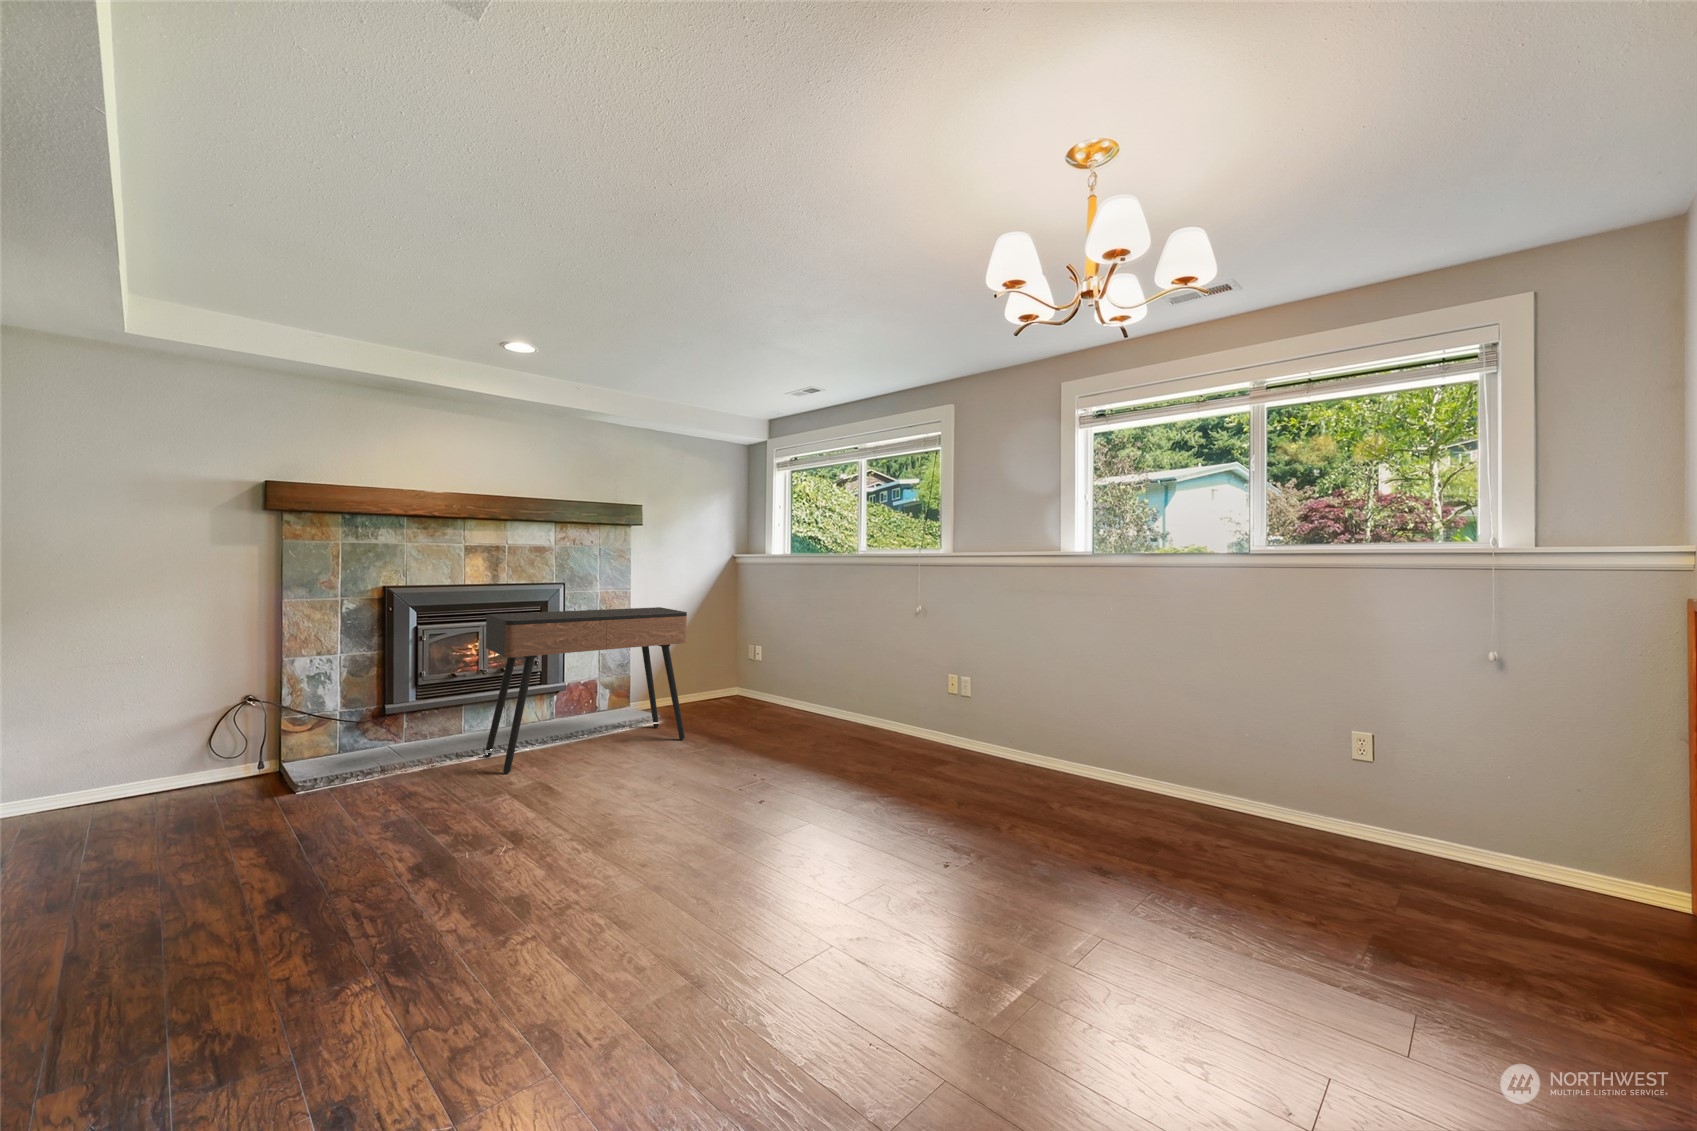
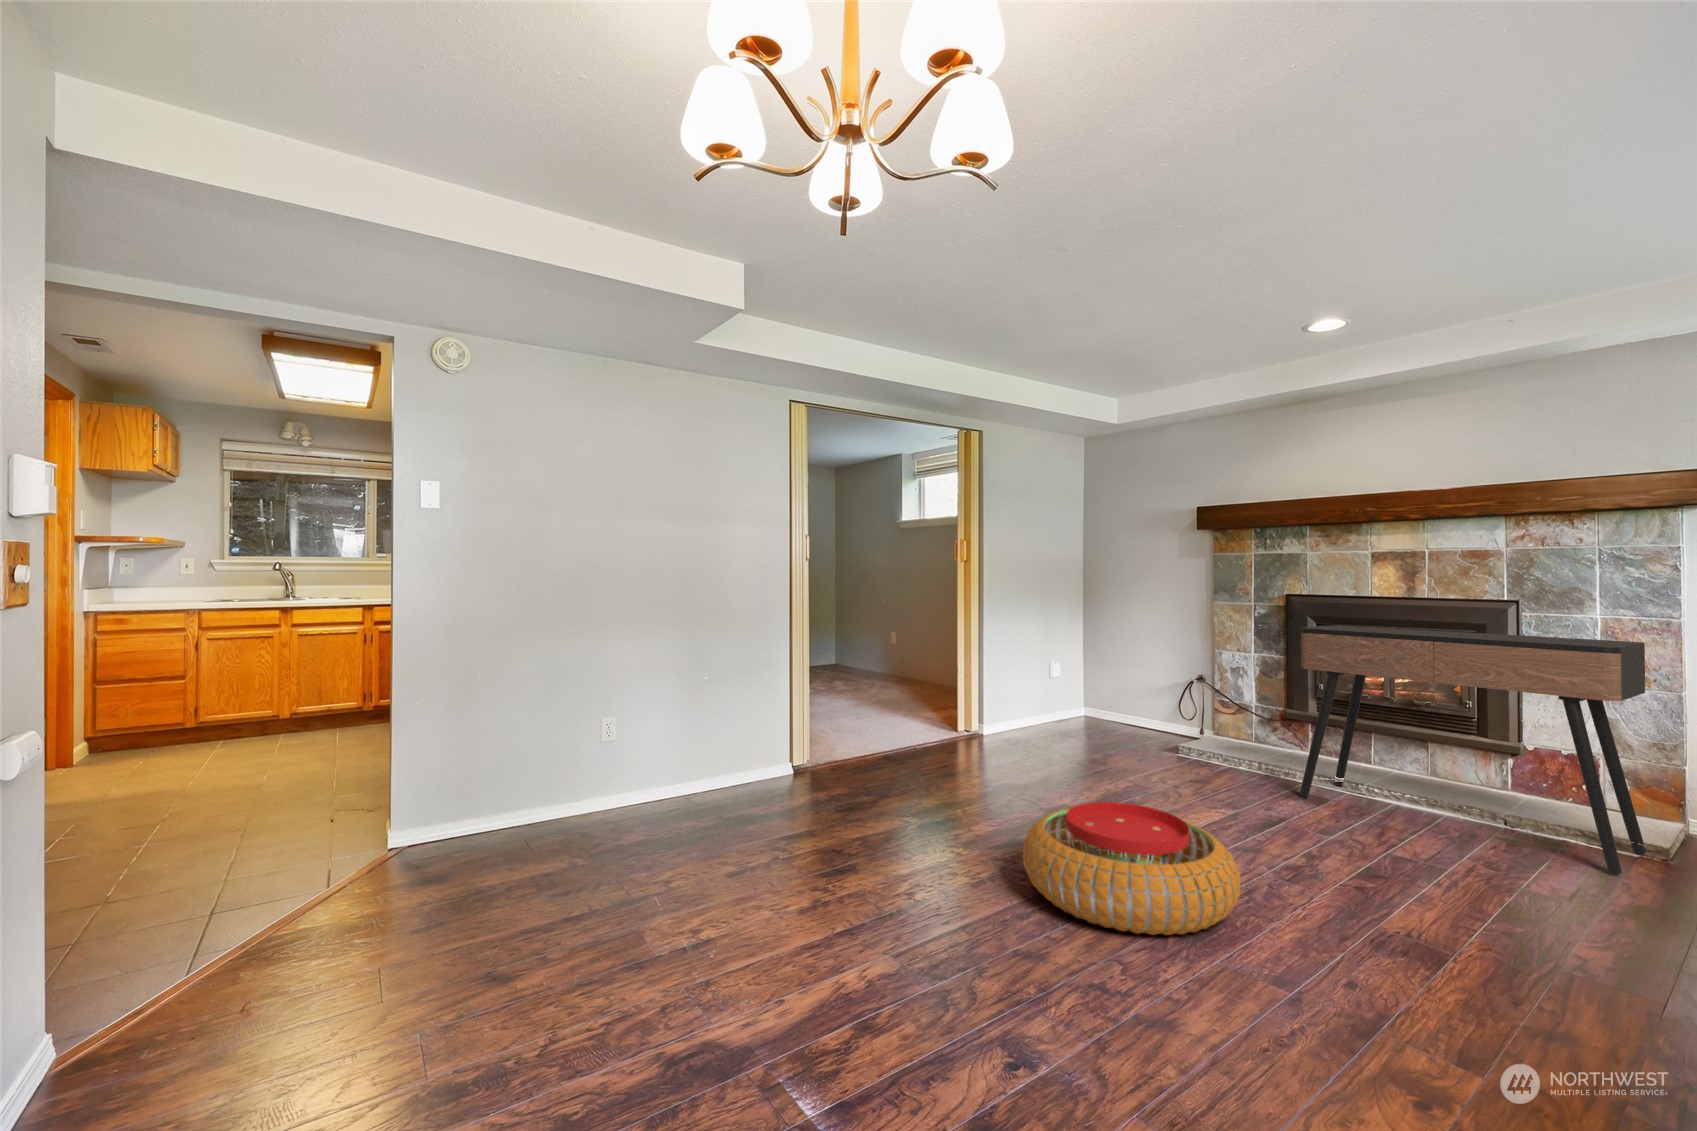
pouf: none [597,795,785,920] -> present [1023,802,1240,935]

